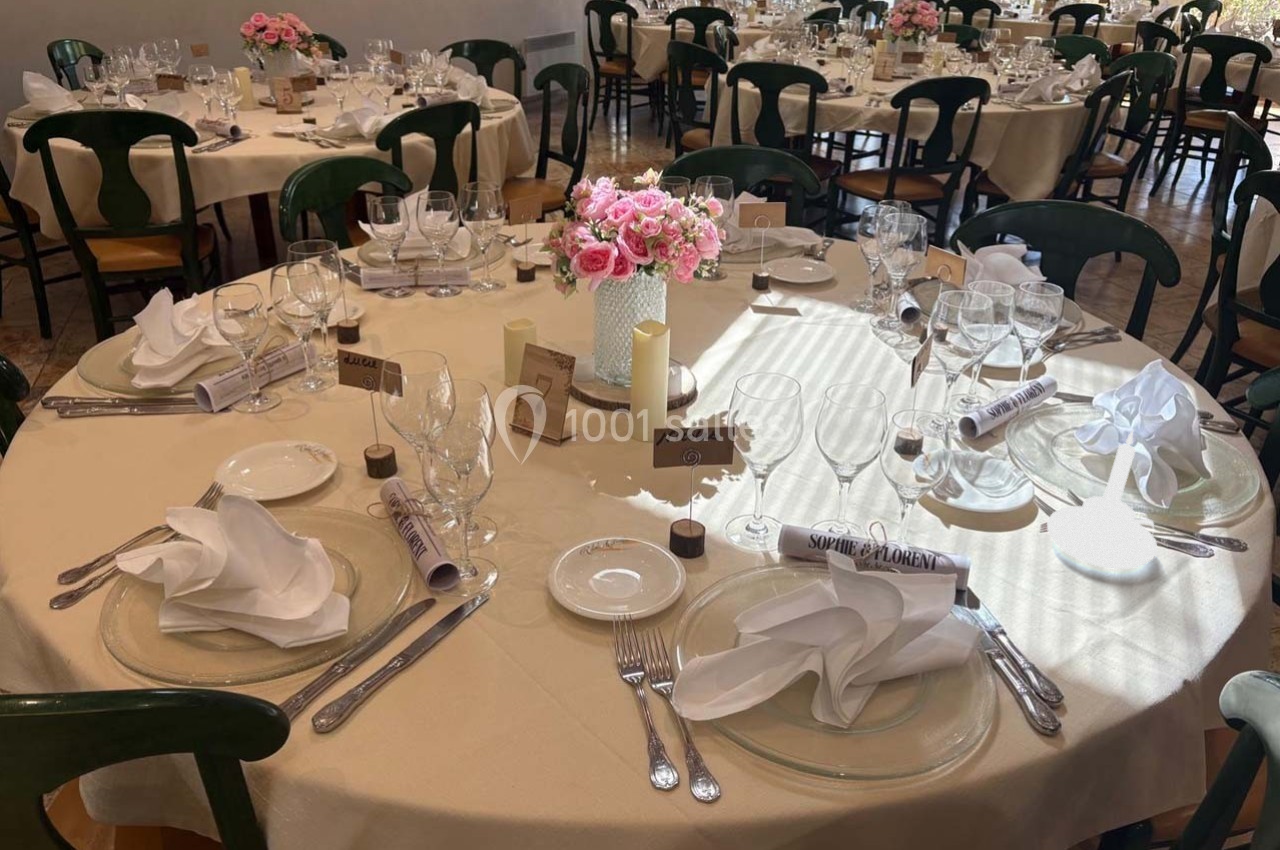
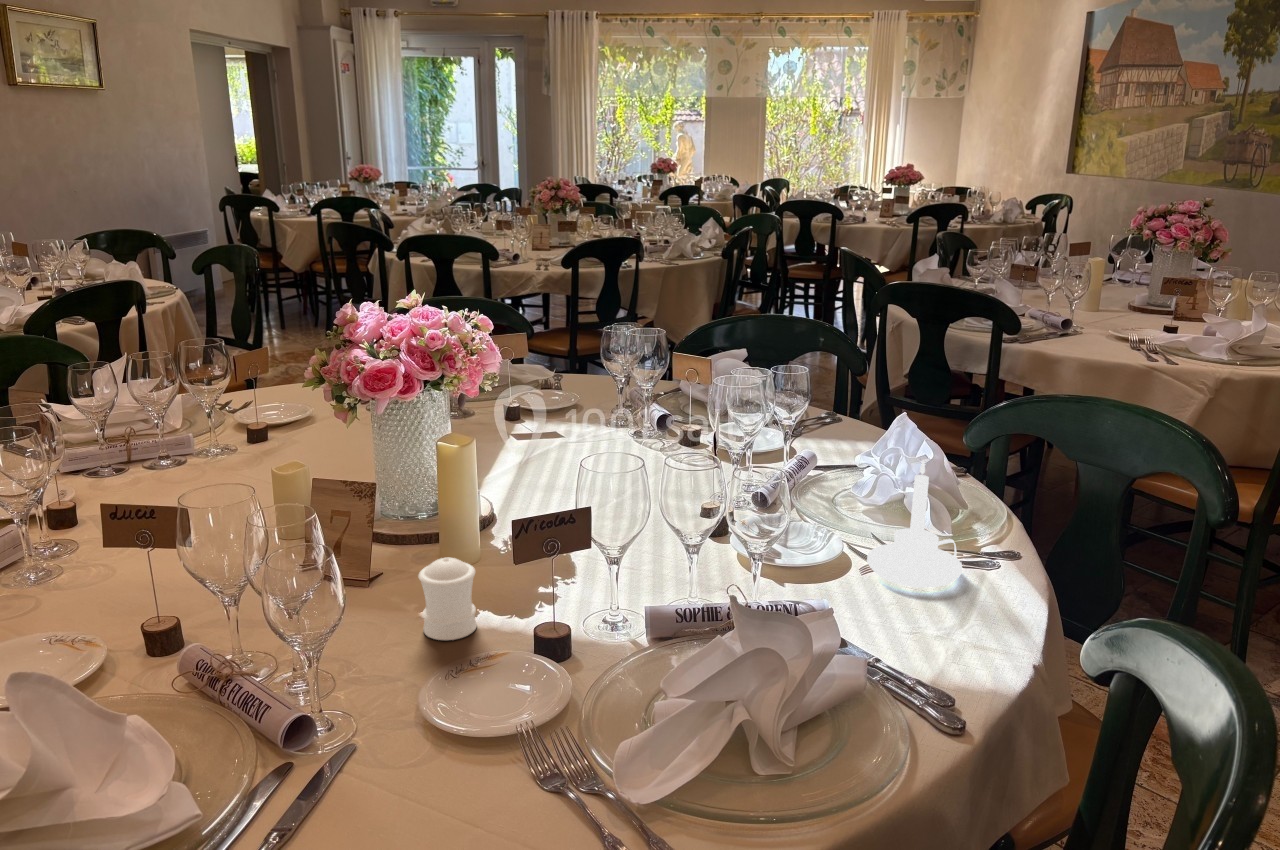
salt shaker: none [581,442,632,516] -> present [418,557,477,640]

